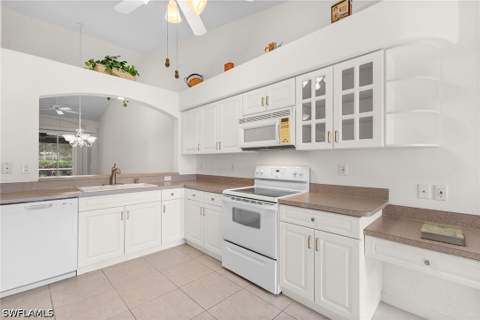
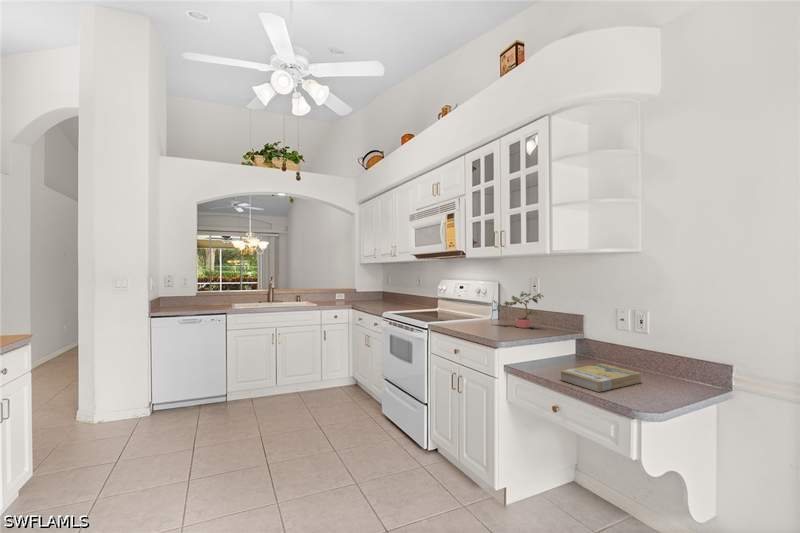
potted plant: none [319,173,358,198] -> present [493,292,544,328]

